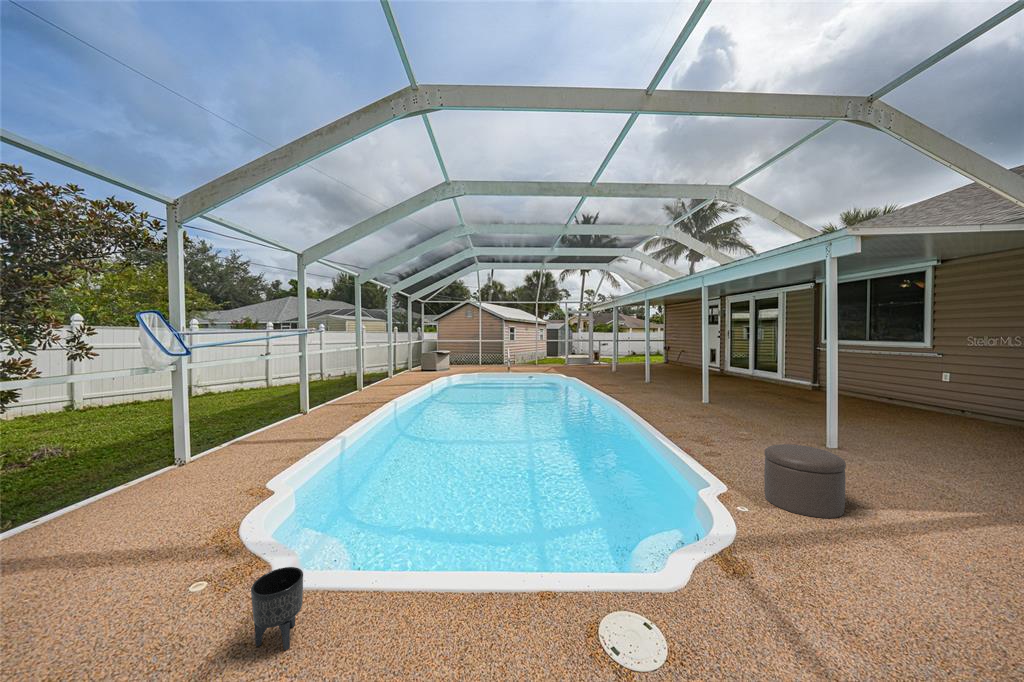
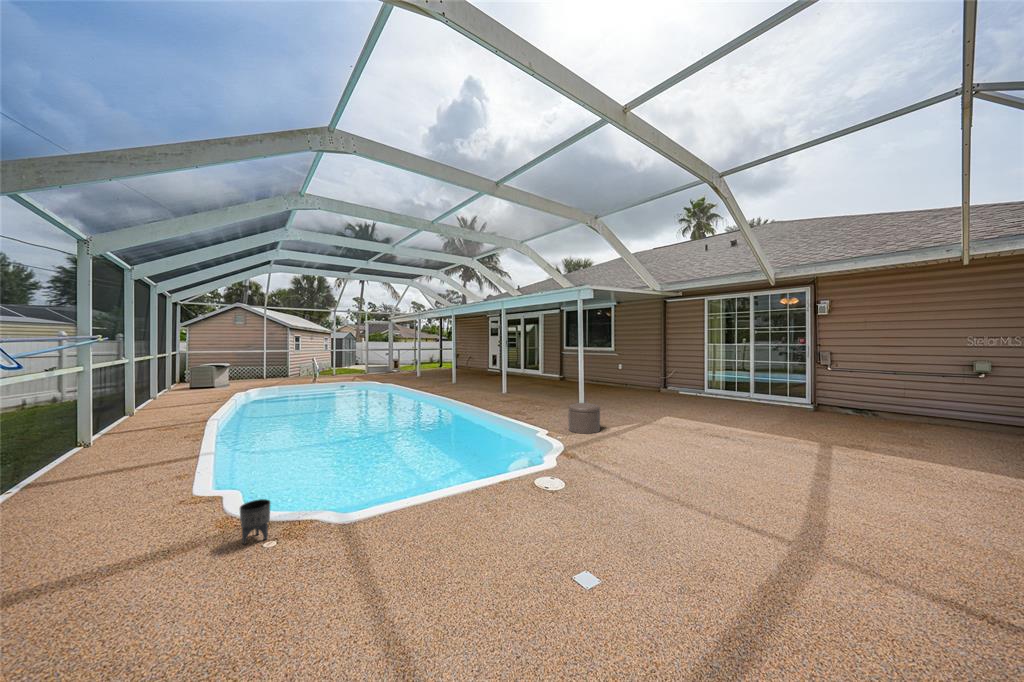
planter: present [251,567,303,650] -> present [240,499,270,544]

